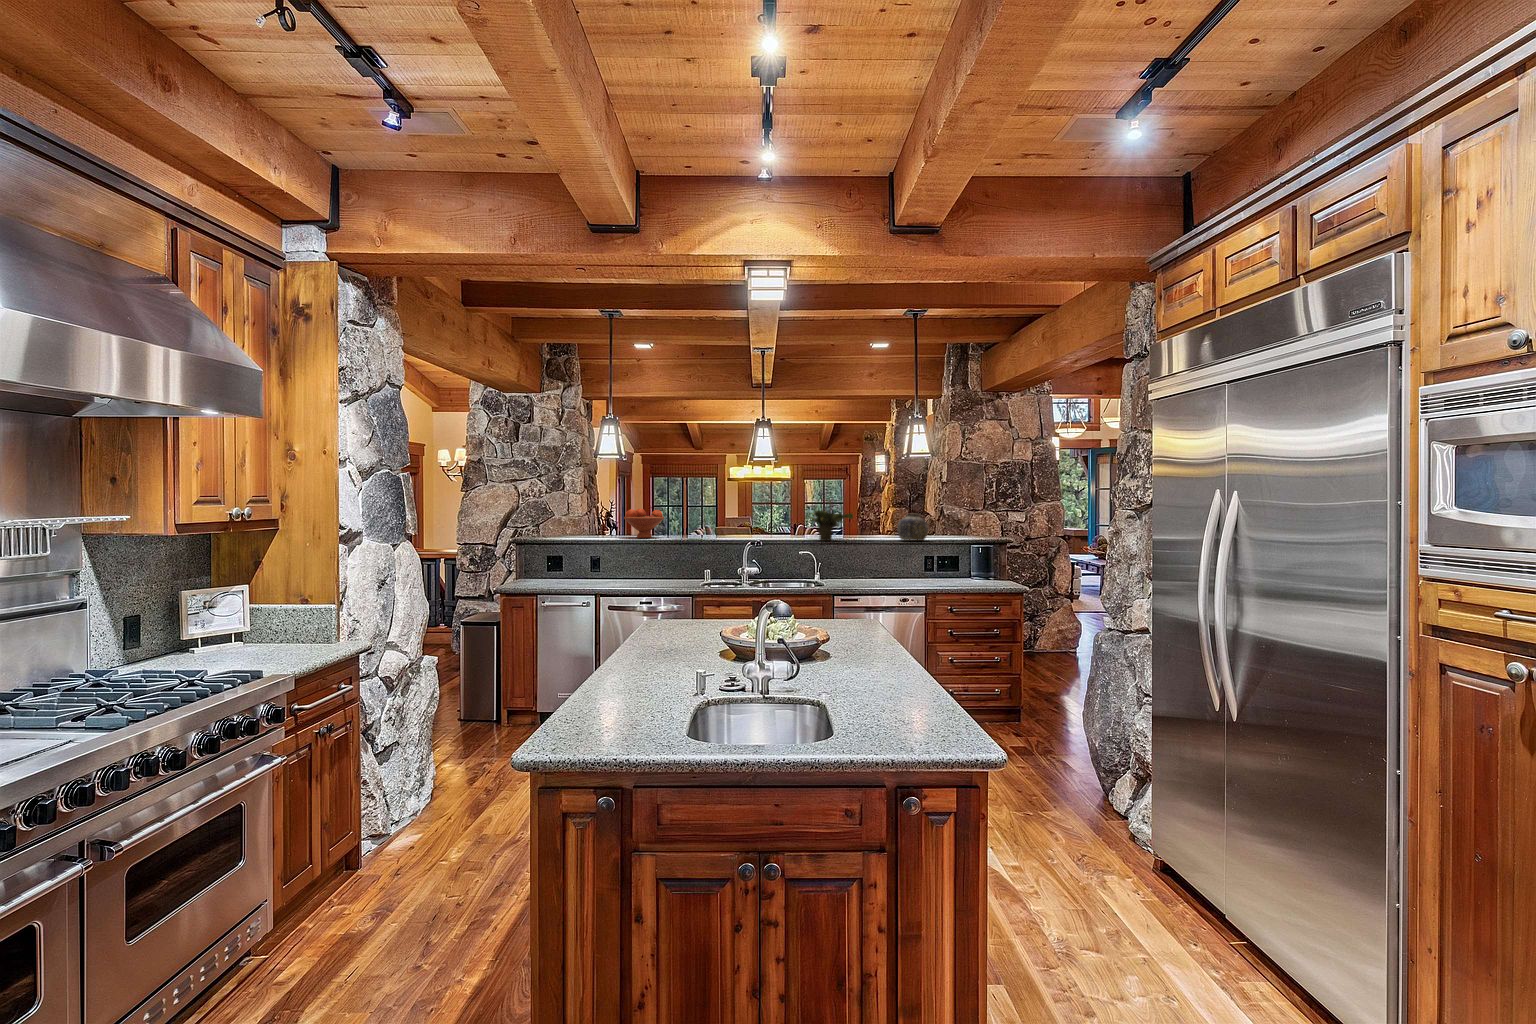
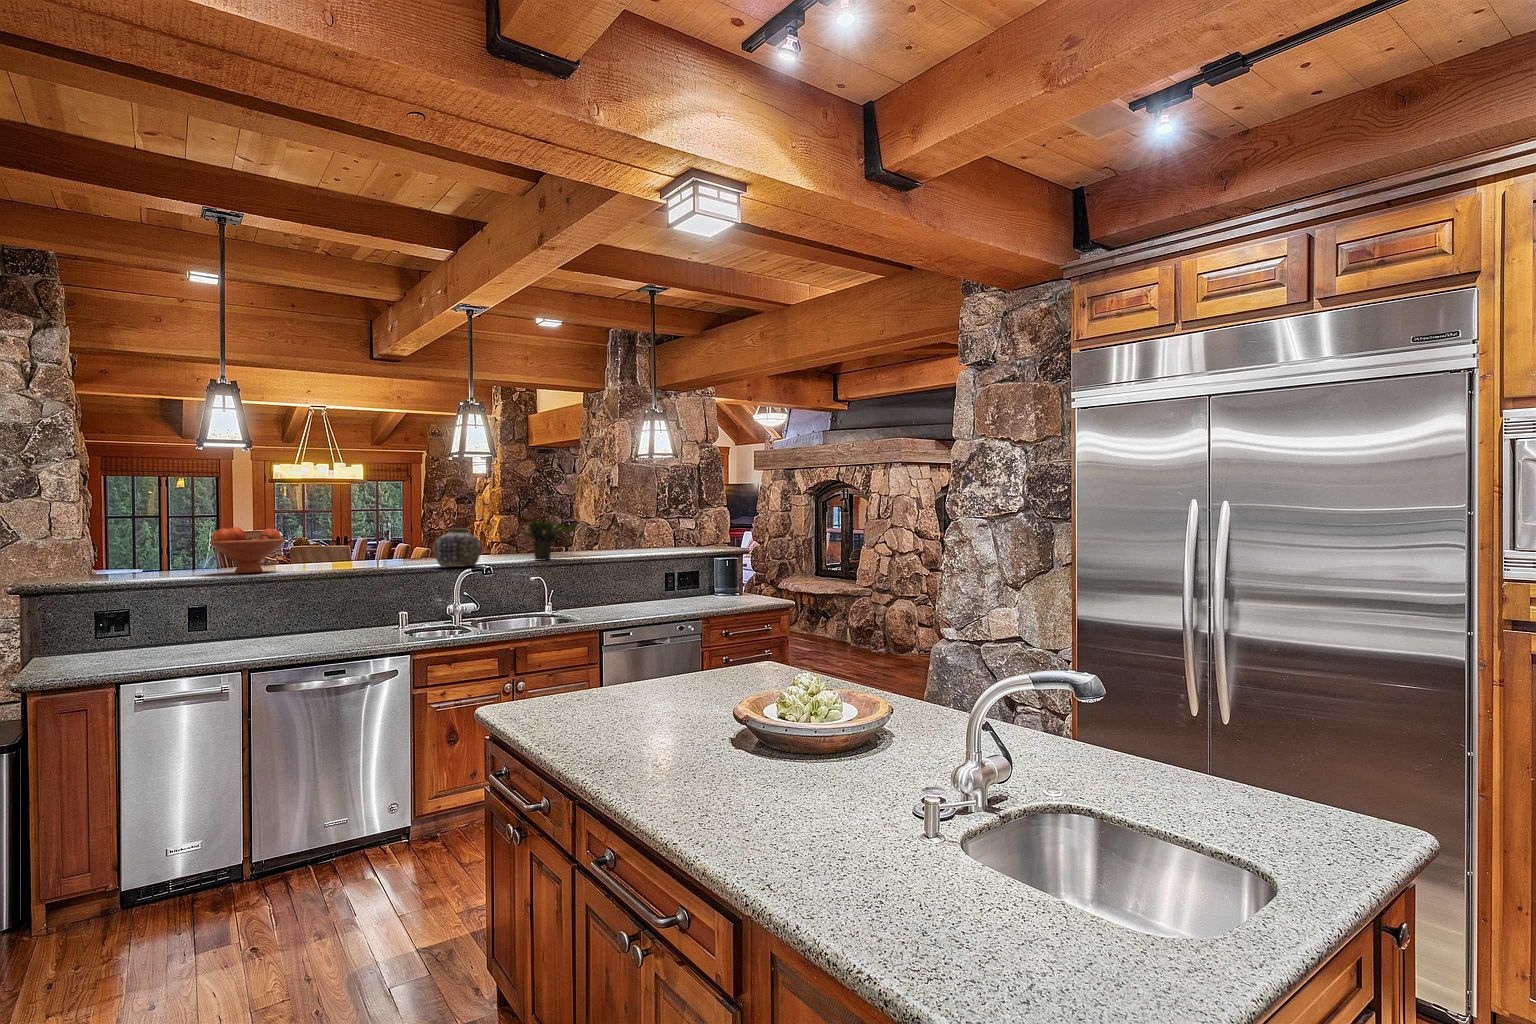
vase: present [897,514,928,541] -> present [434,528,481,567]

